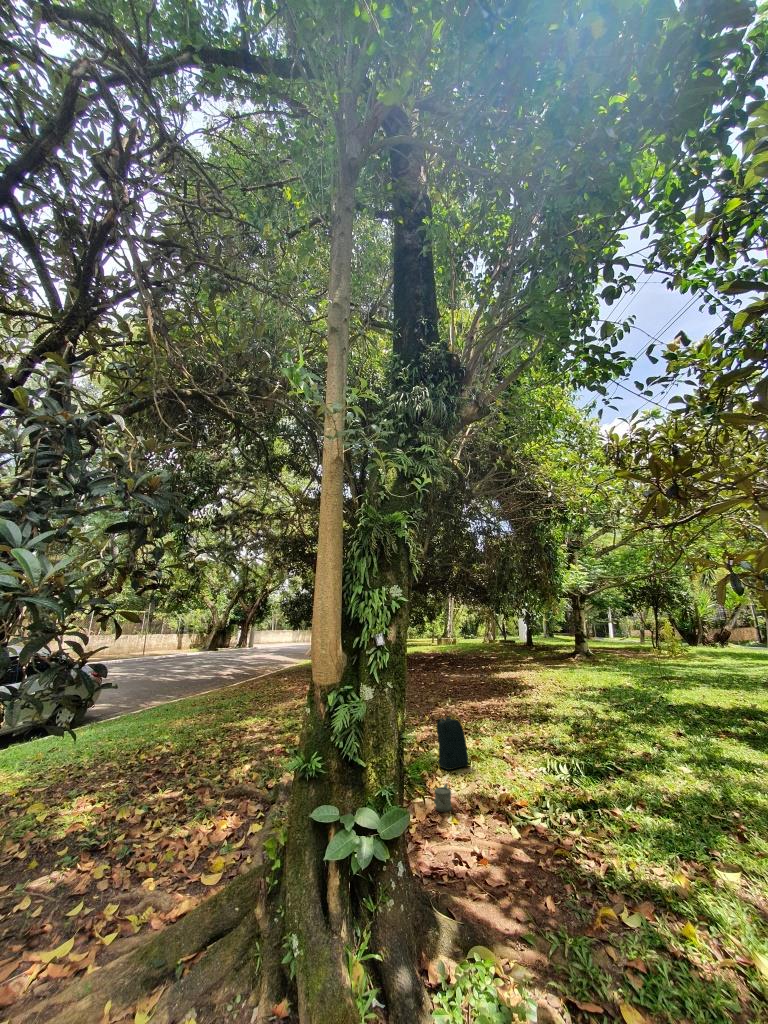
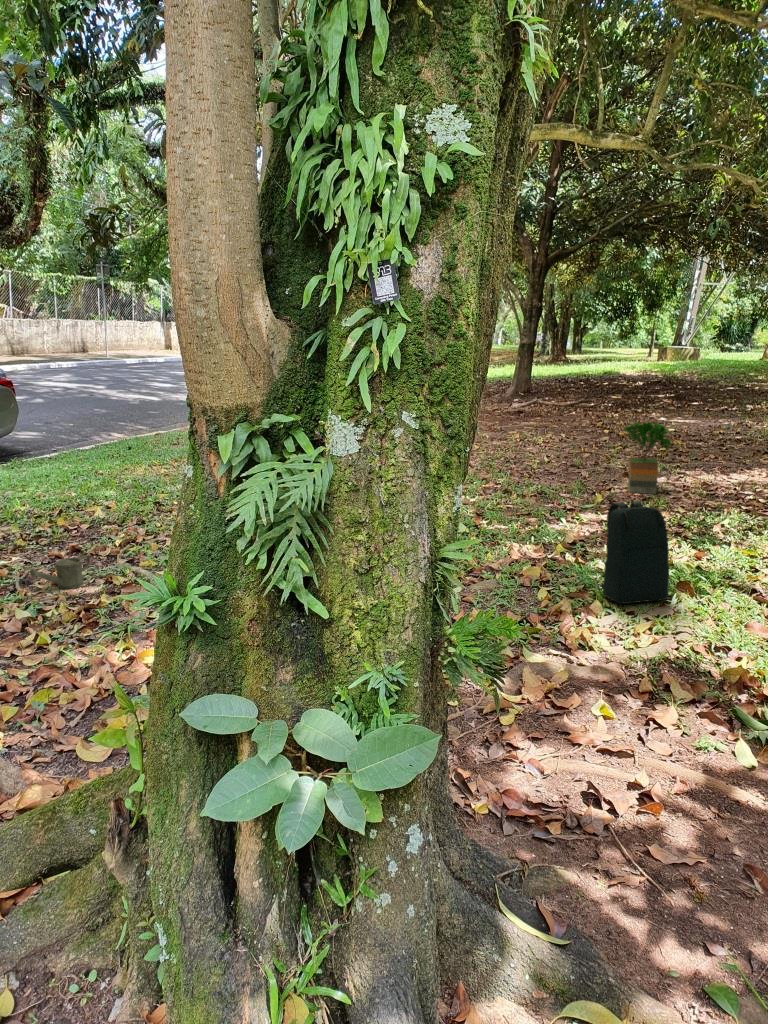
potted tree: none [432,678,455,715] -> present [624,422,672,494]
watering can: present [434,784,452,812] -> present [30,555,90,589]

